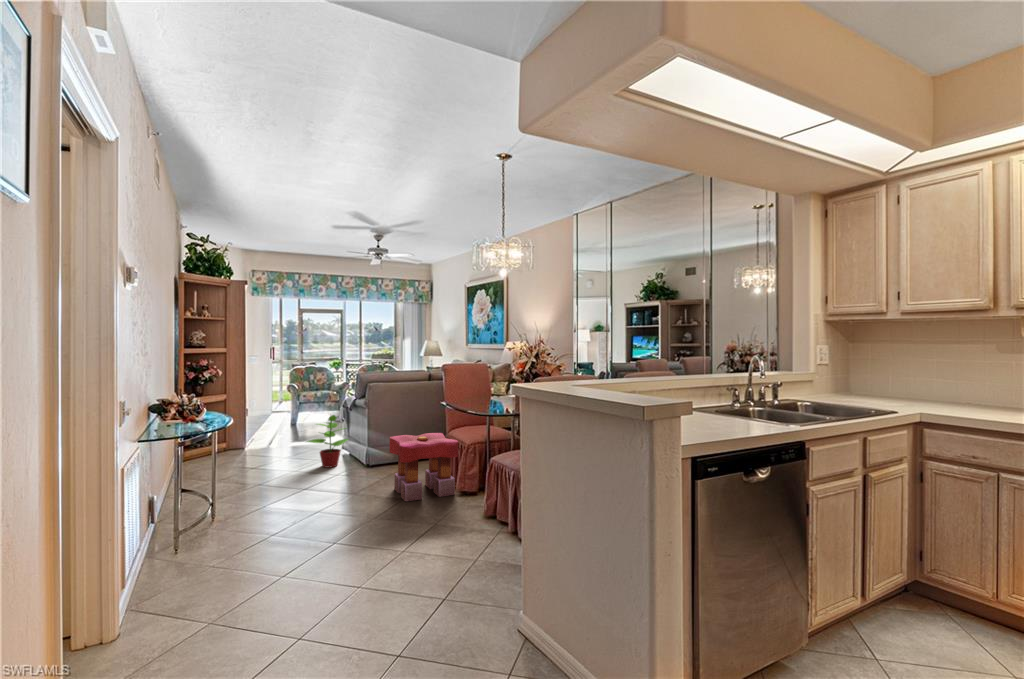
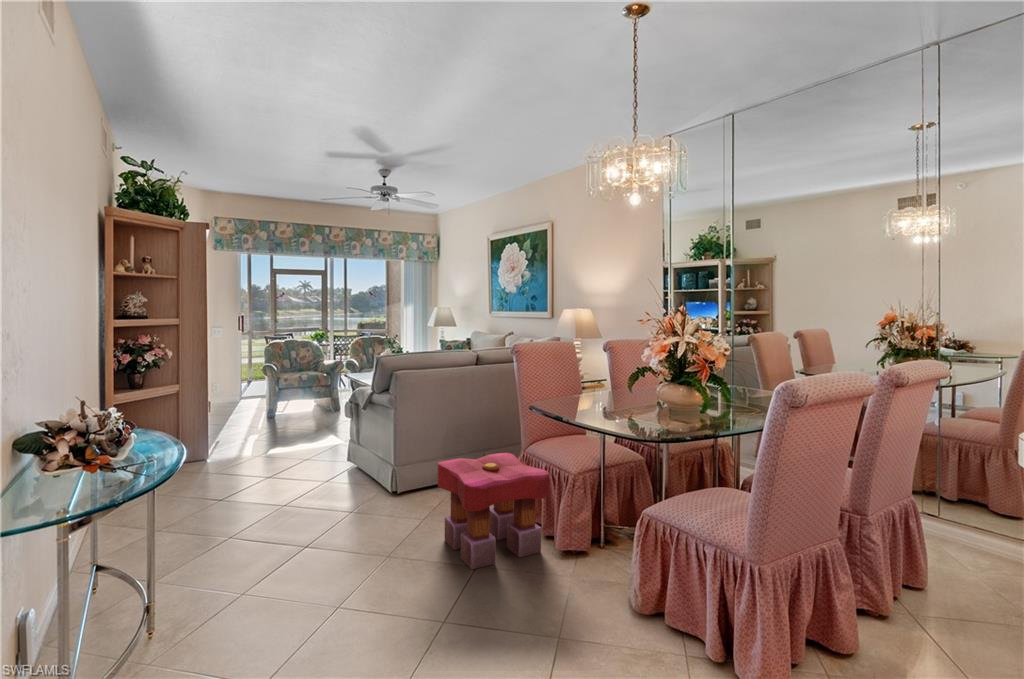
potted plant: present [307,415,348,468] -> none [299,416,362,495]

